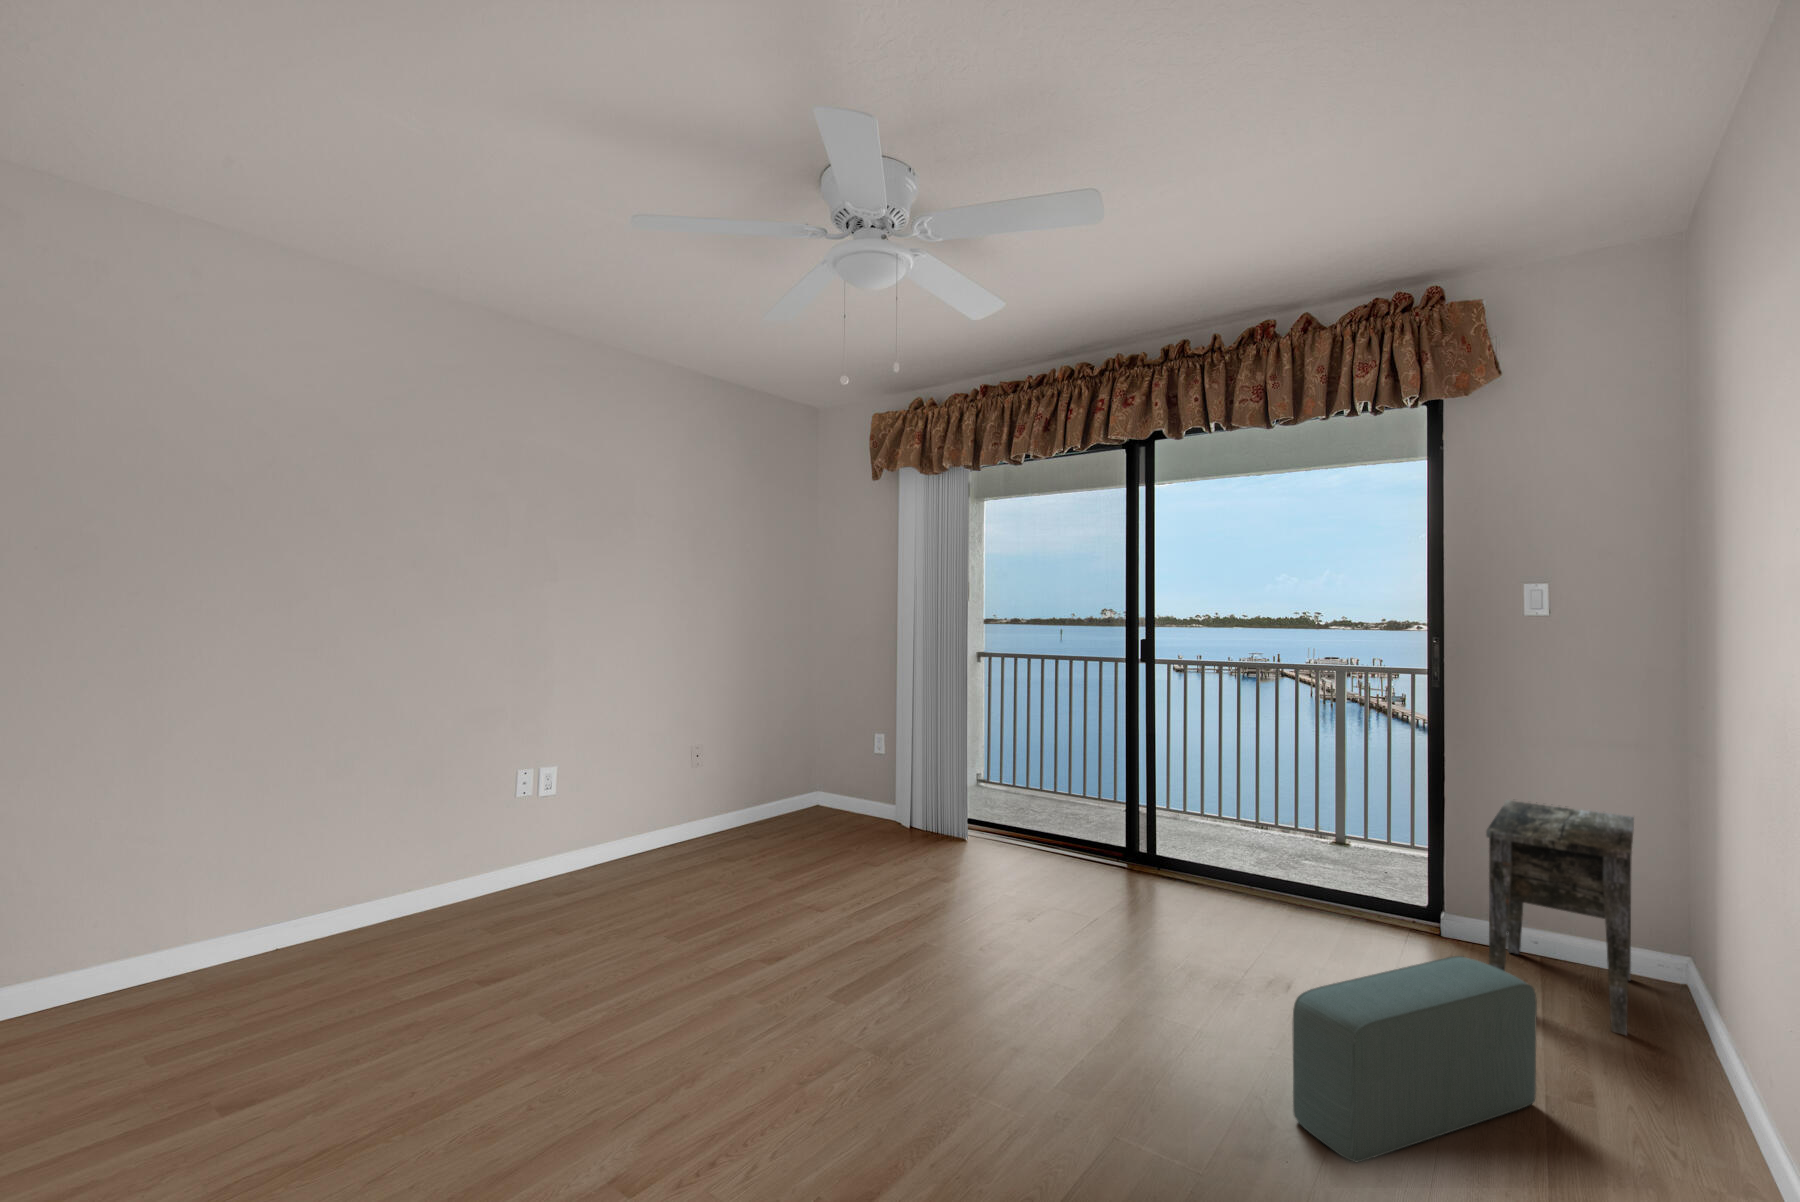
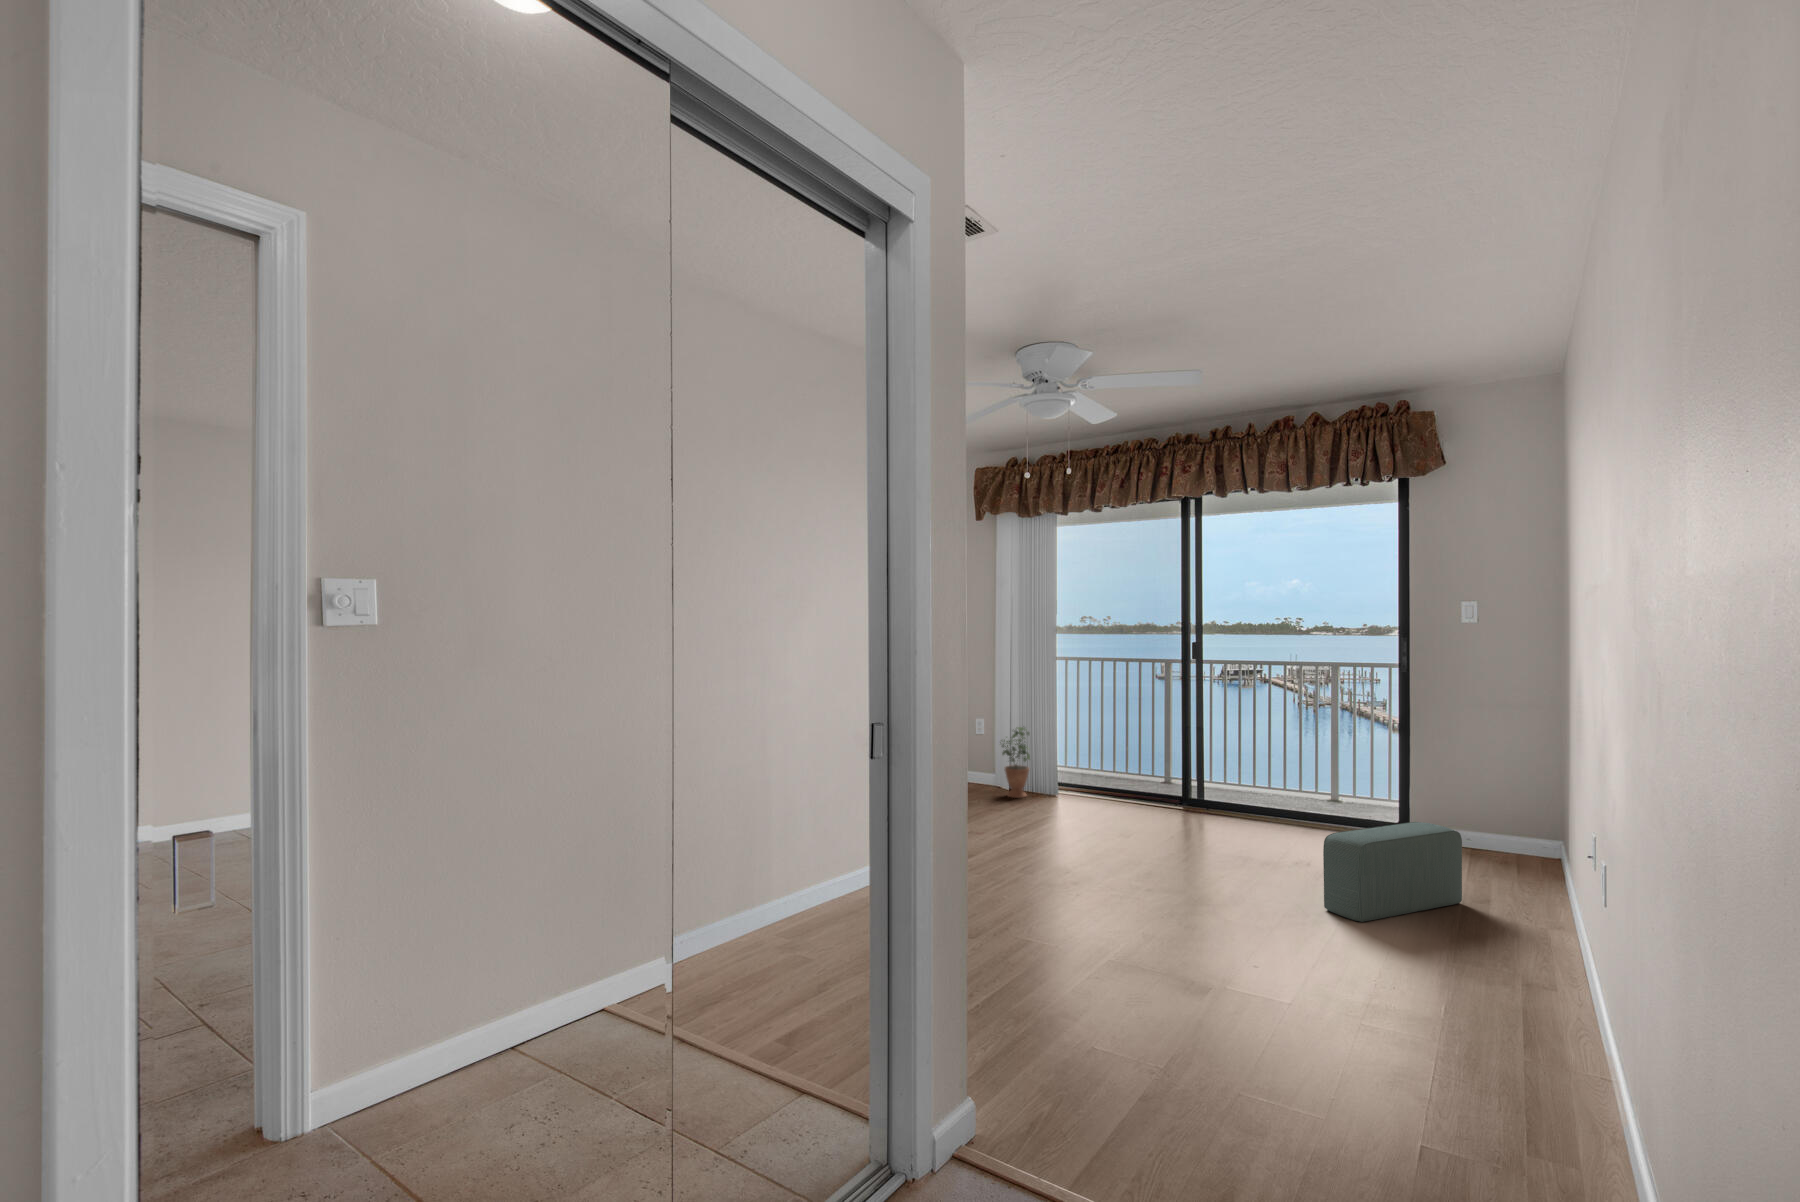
potted plant: none [895,744,936,842] -> present [1000,727,1030,798]
side table: present [1486,799,1634,1035] -> none [1436,745,1530,880]

